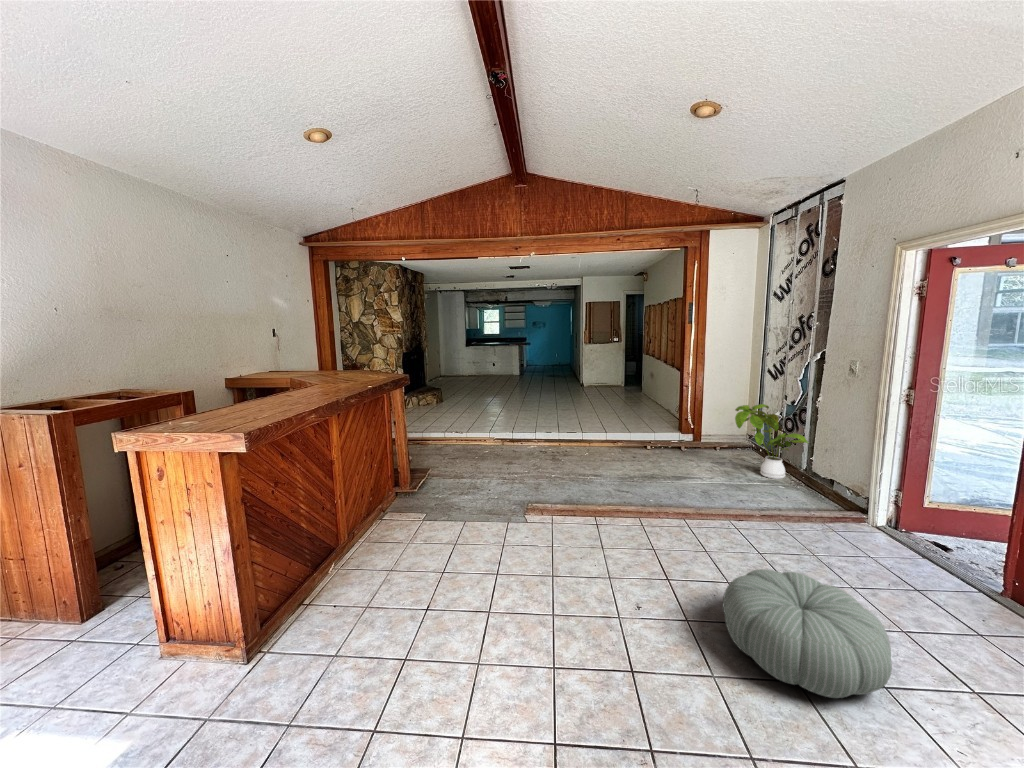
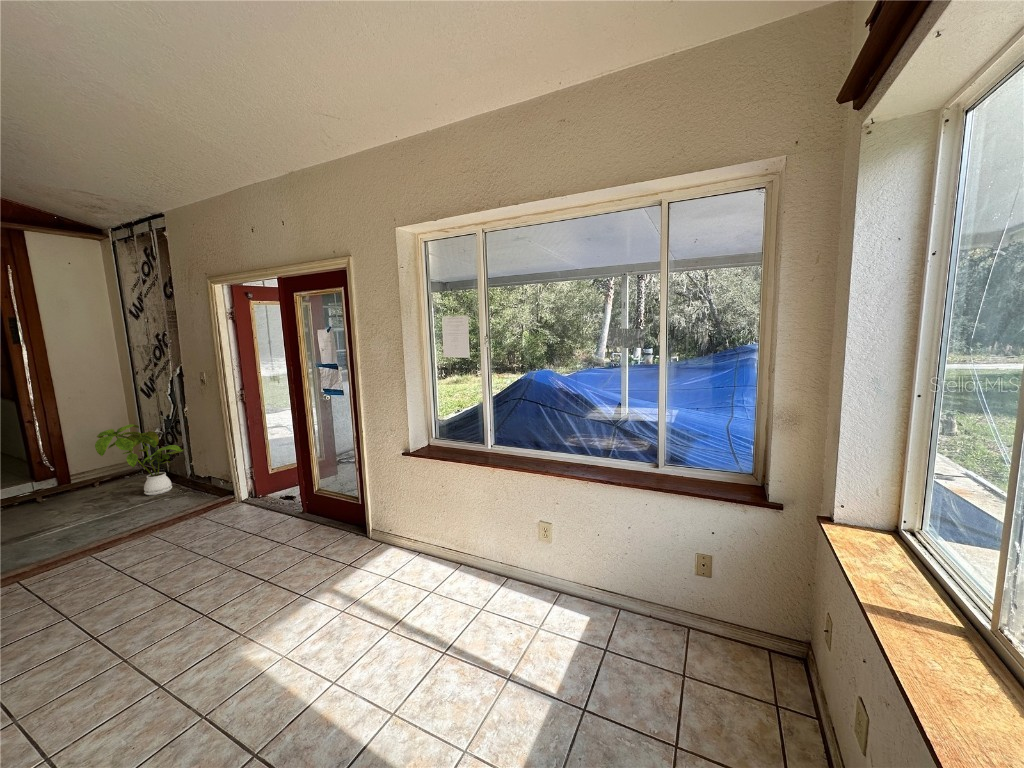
pouf: present [722,569,892,698] -> none [25,568,202,686]

